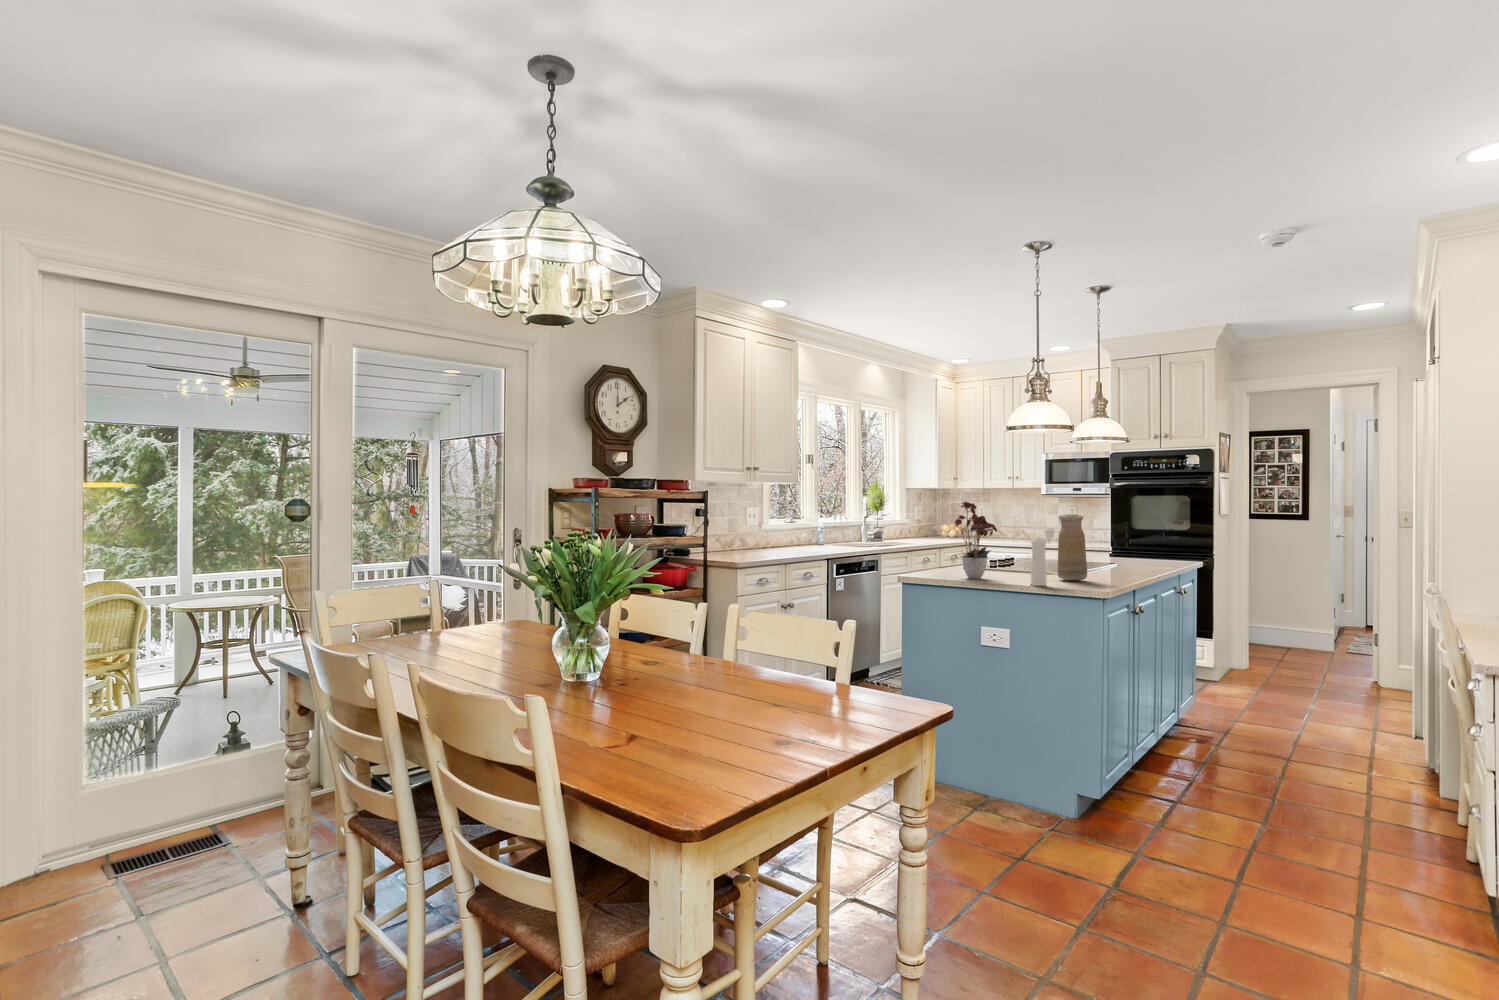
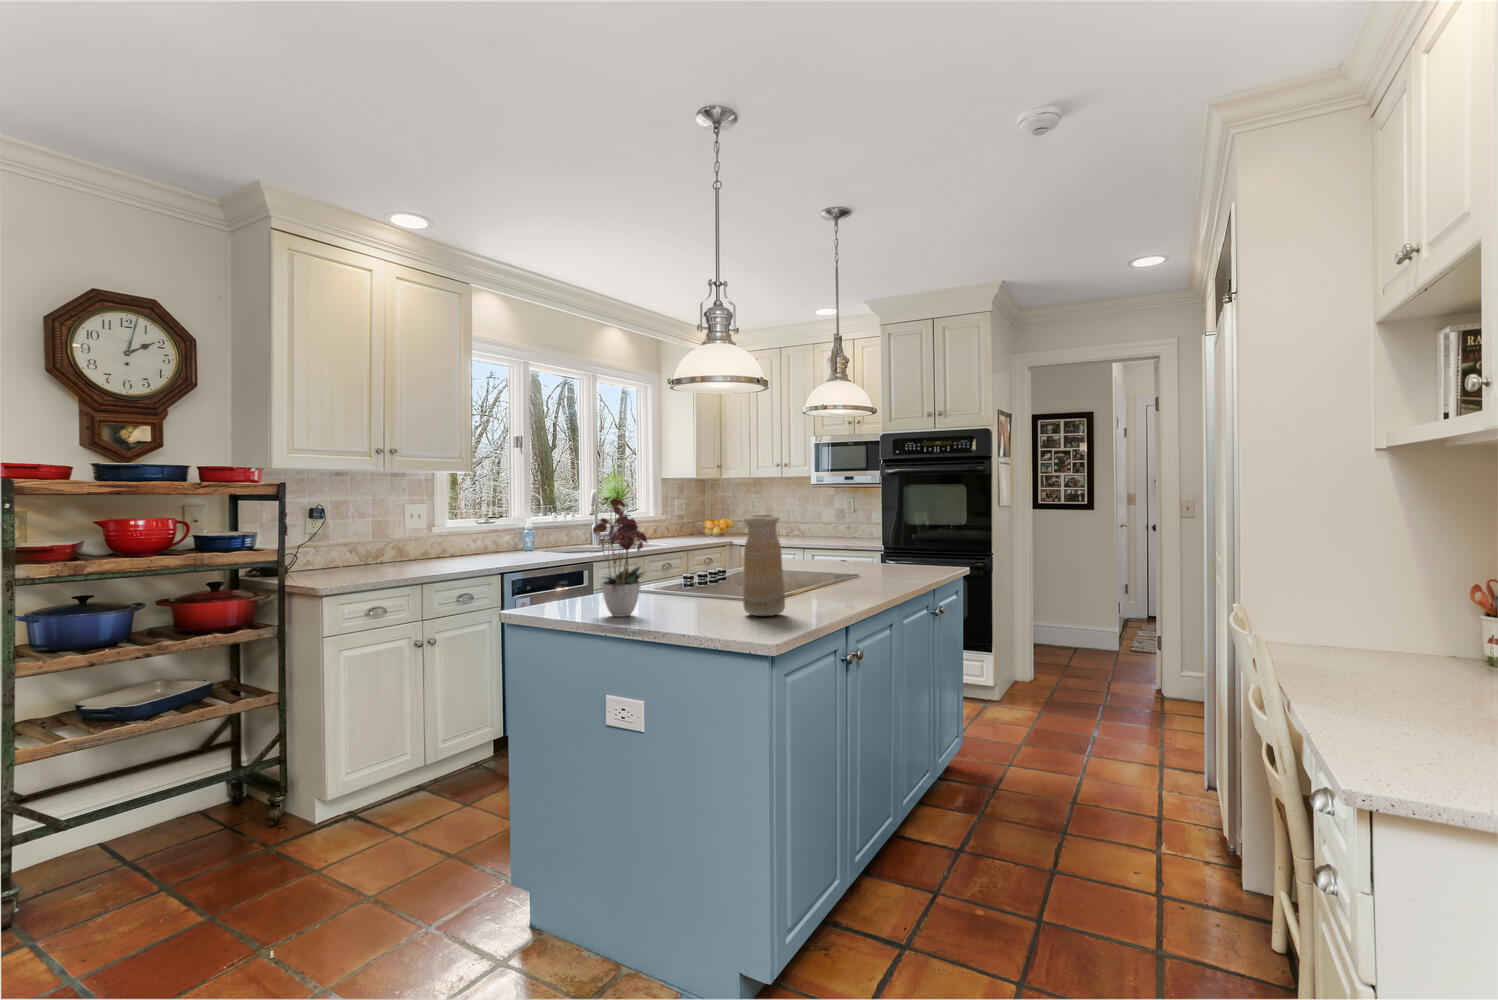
pepper mill: present [1031,529,1055,586] -> none [682,539,728,634]

